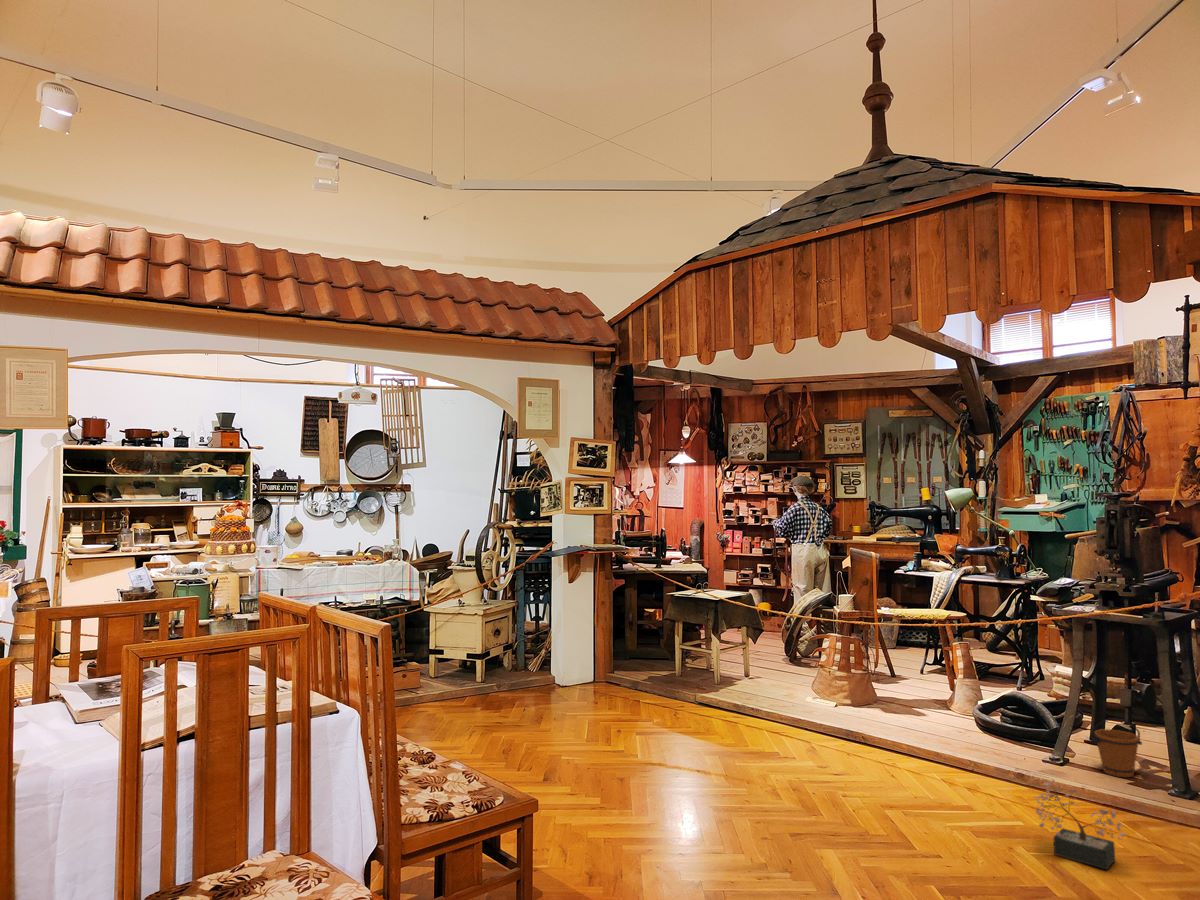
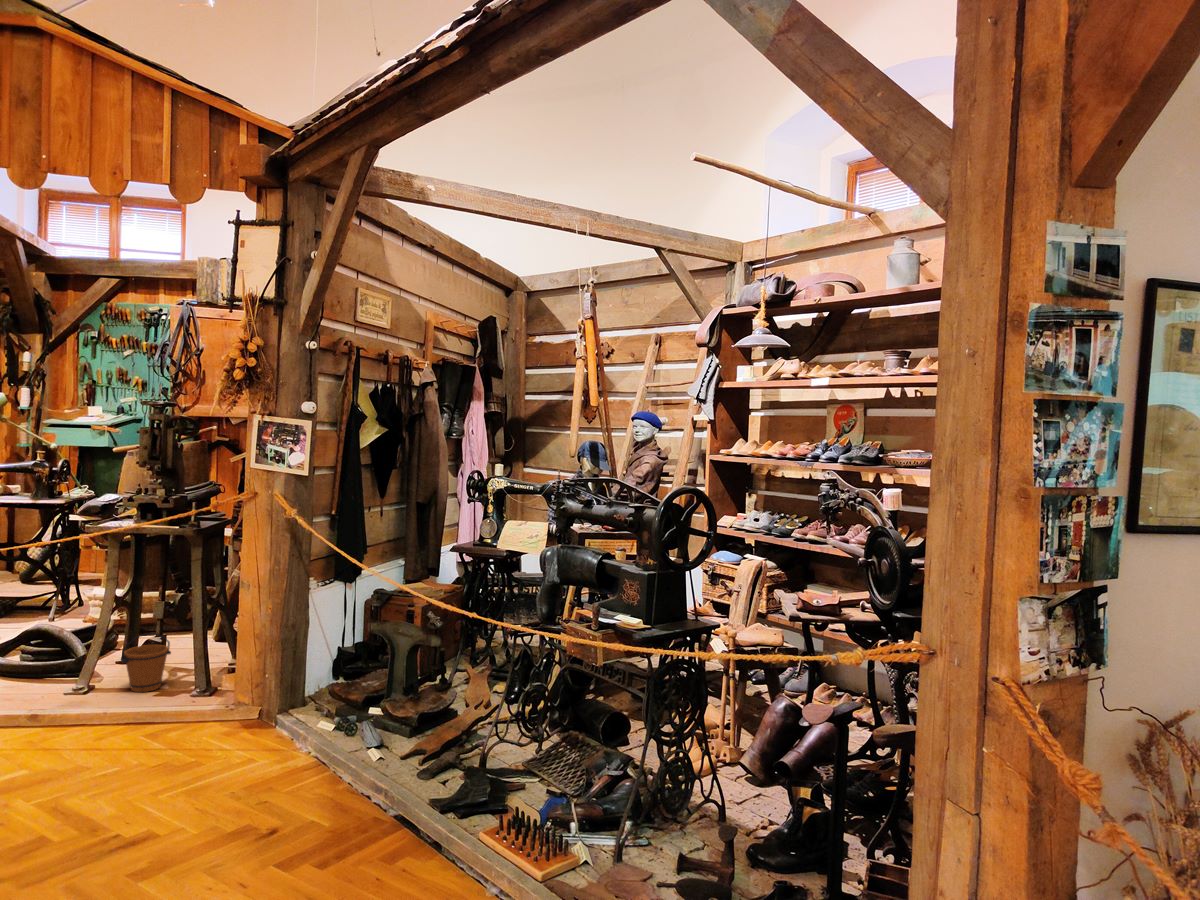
decorative plant: present [1035,780,1125,870] -> none [37,720,140,805]

